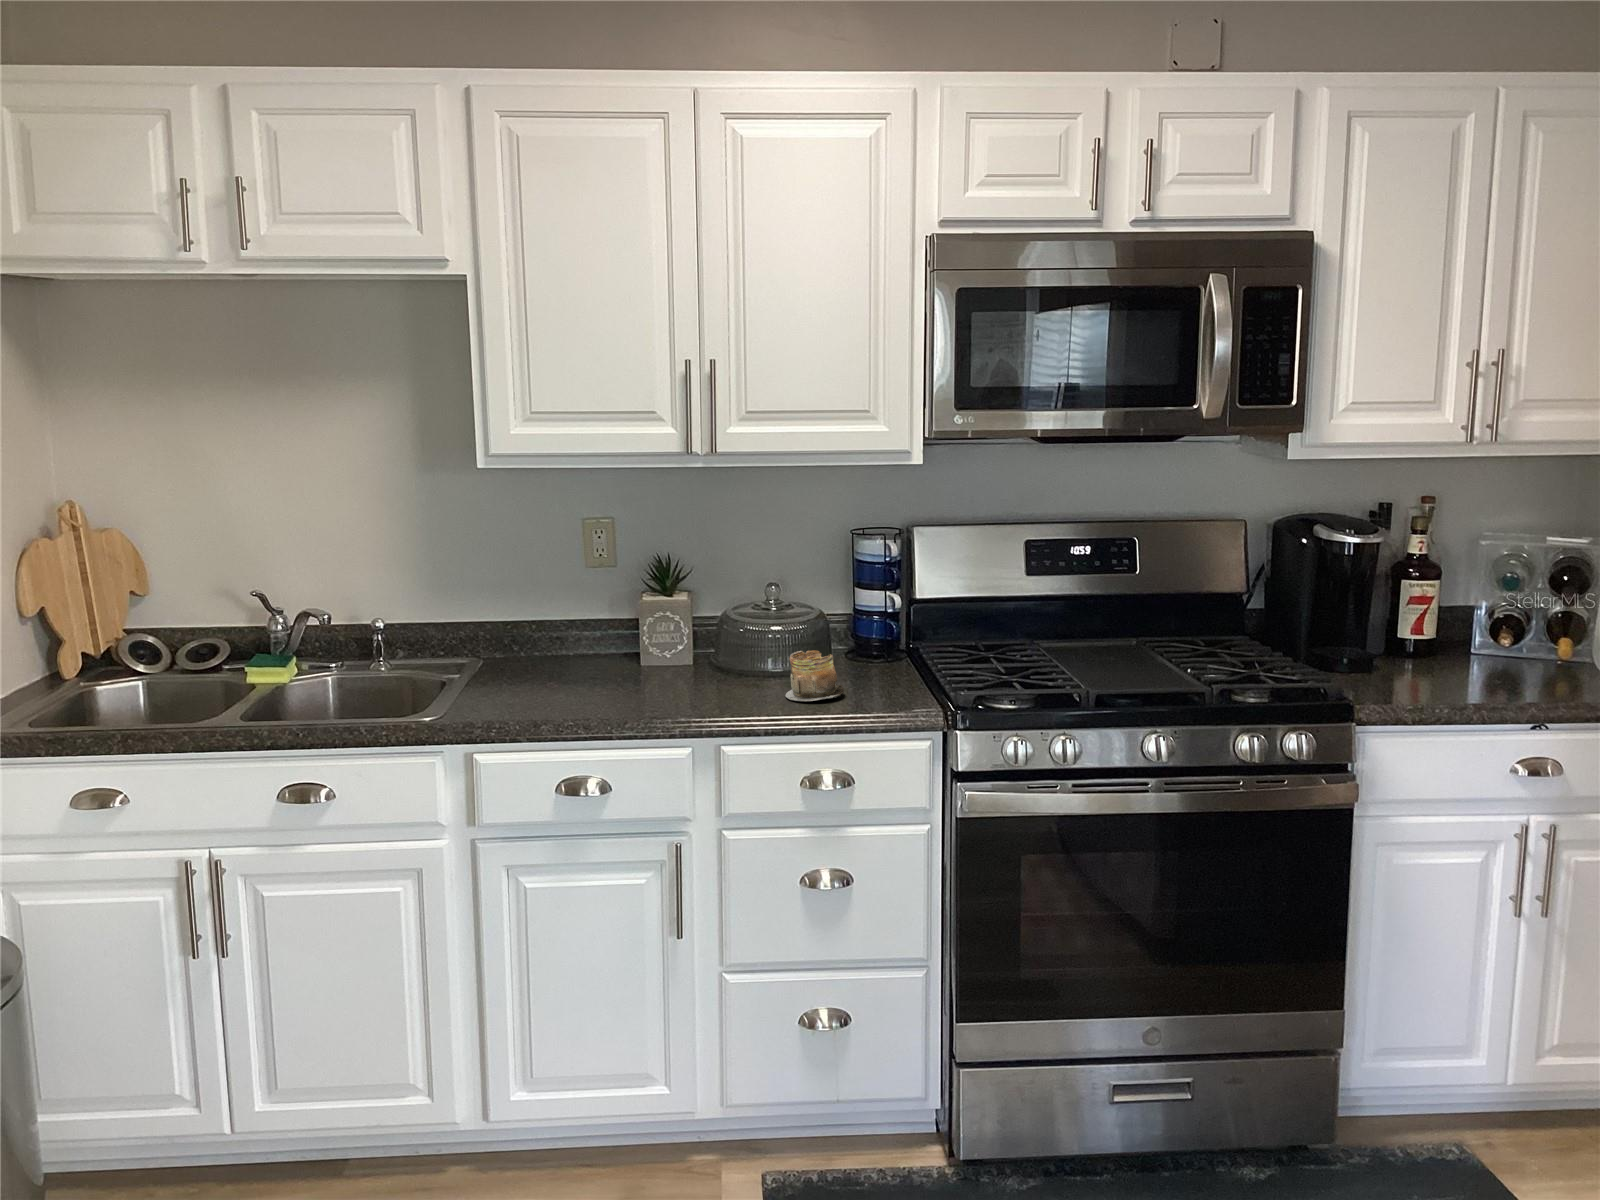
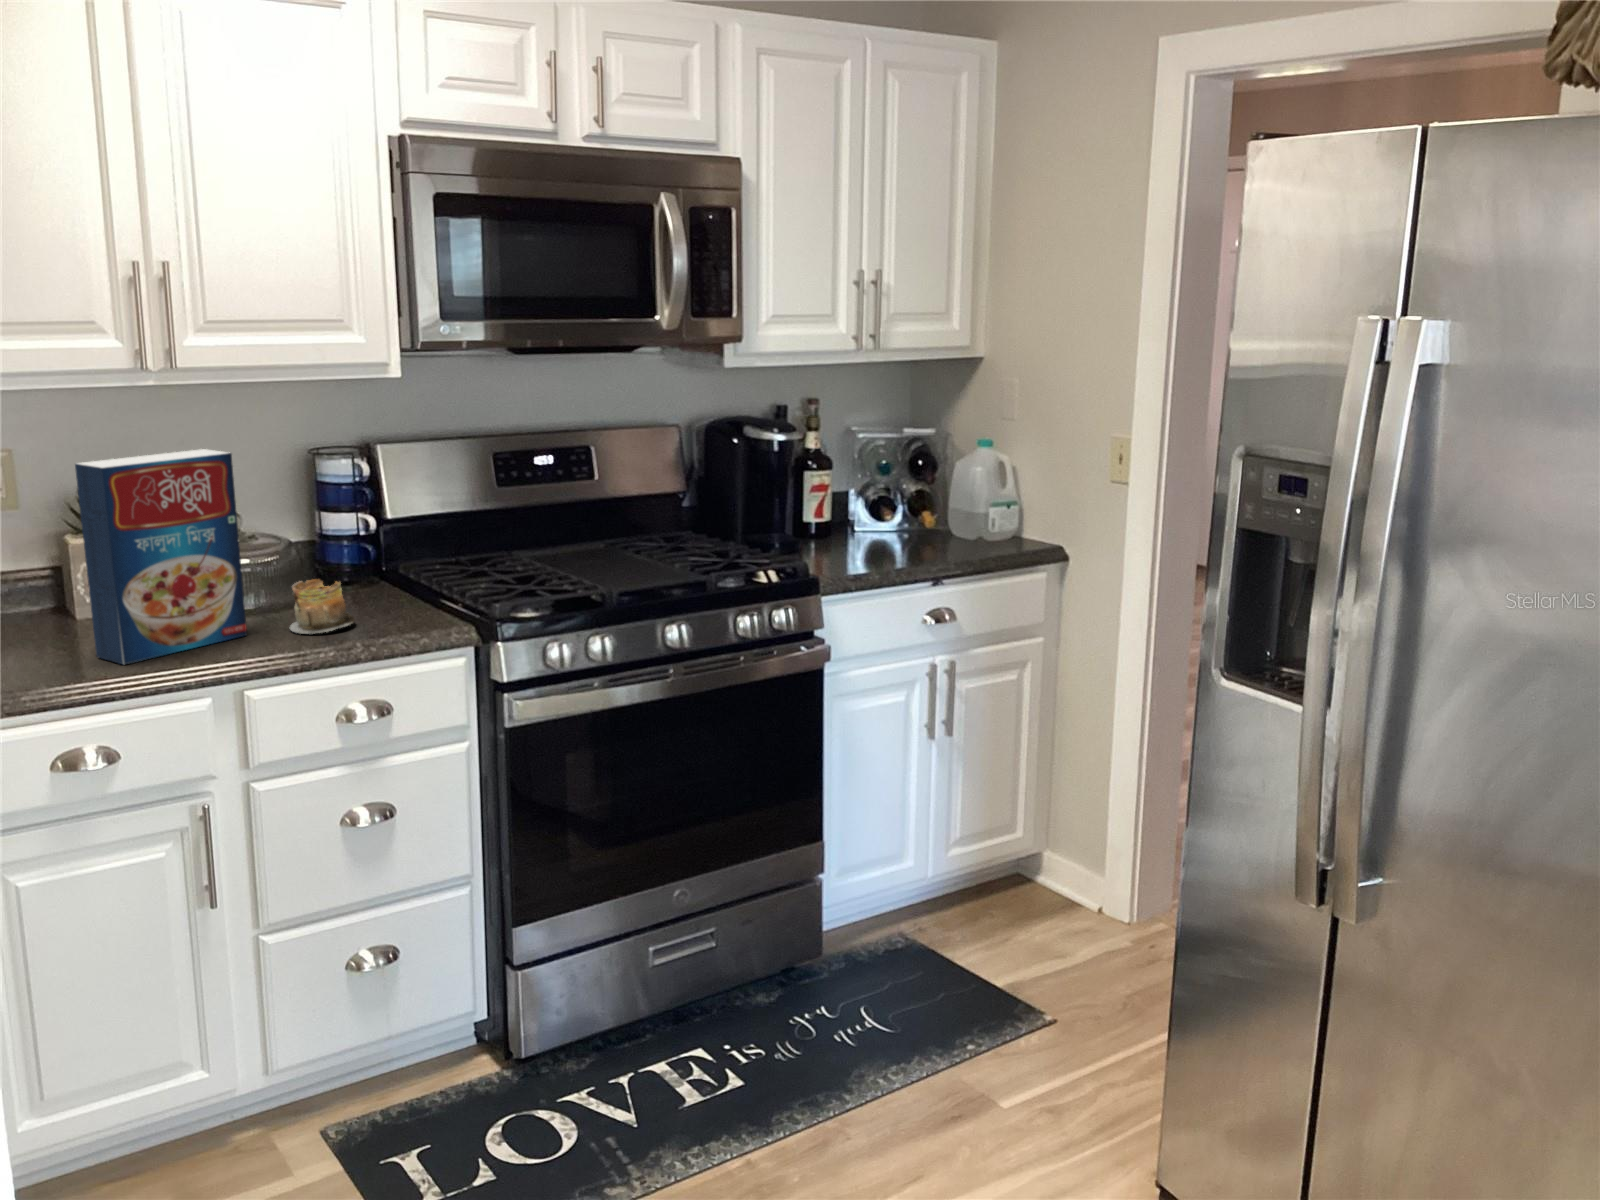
cereal box: none [615,524,748,709] -> present [75,449,247,665]

